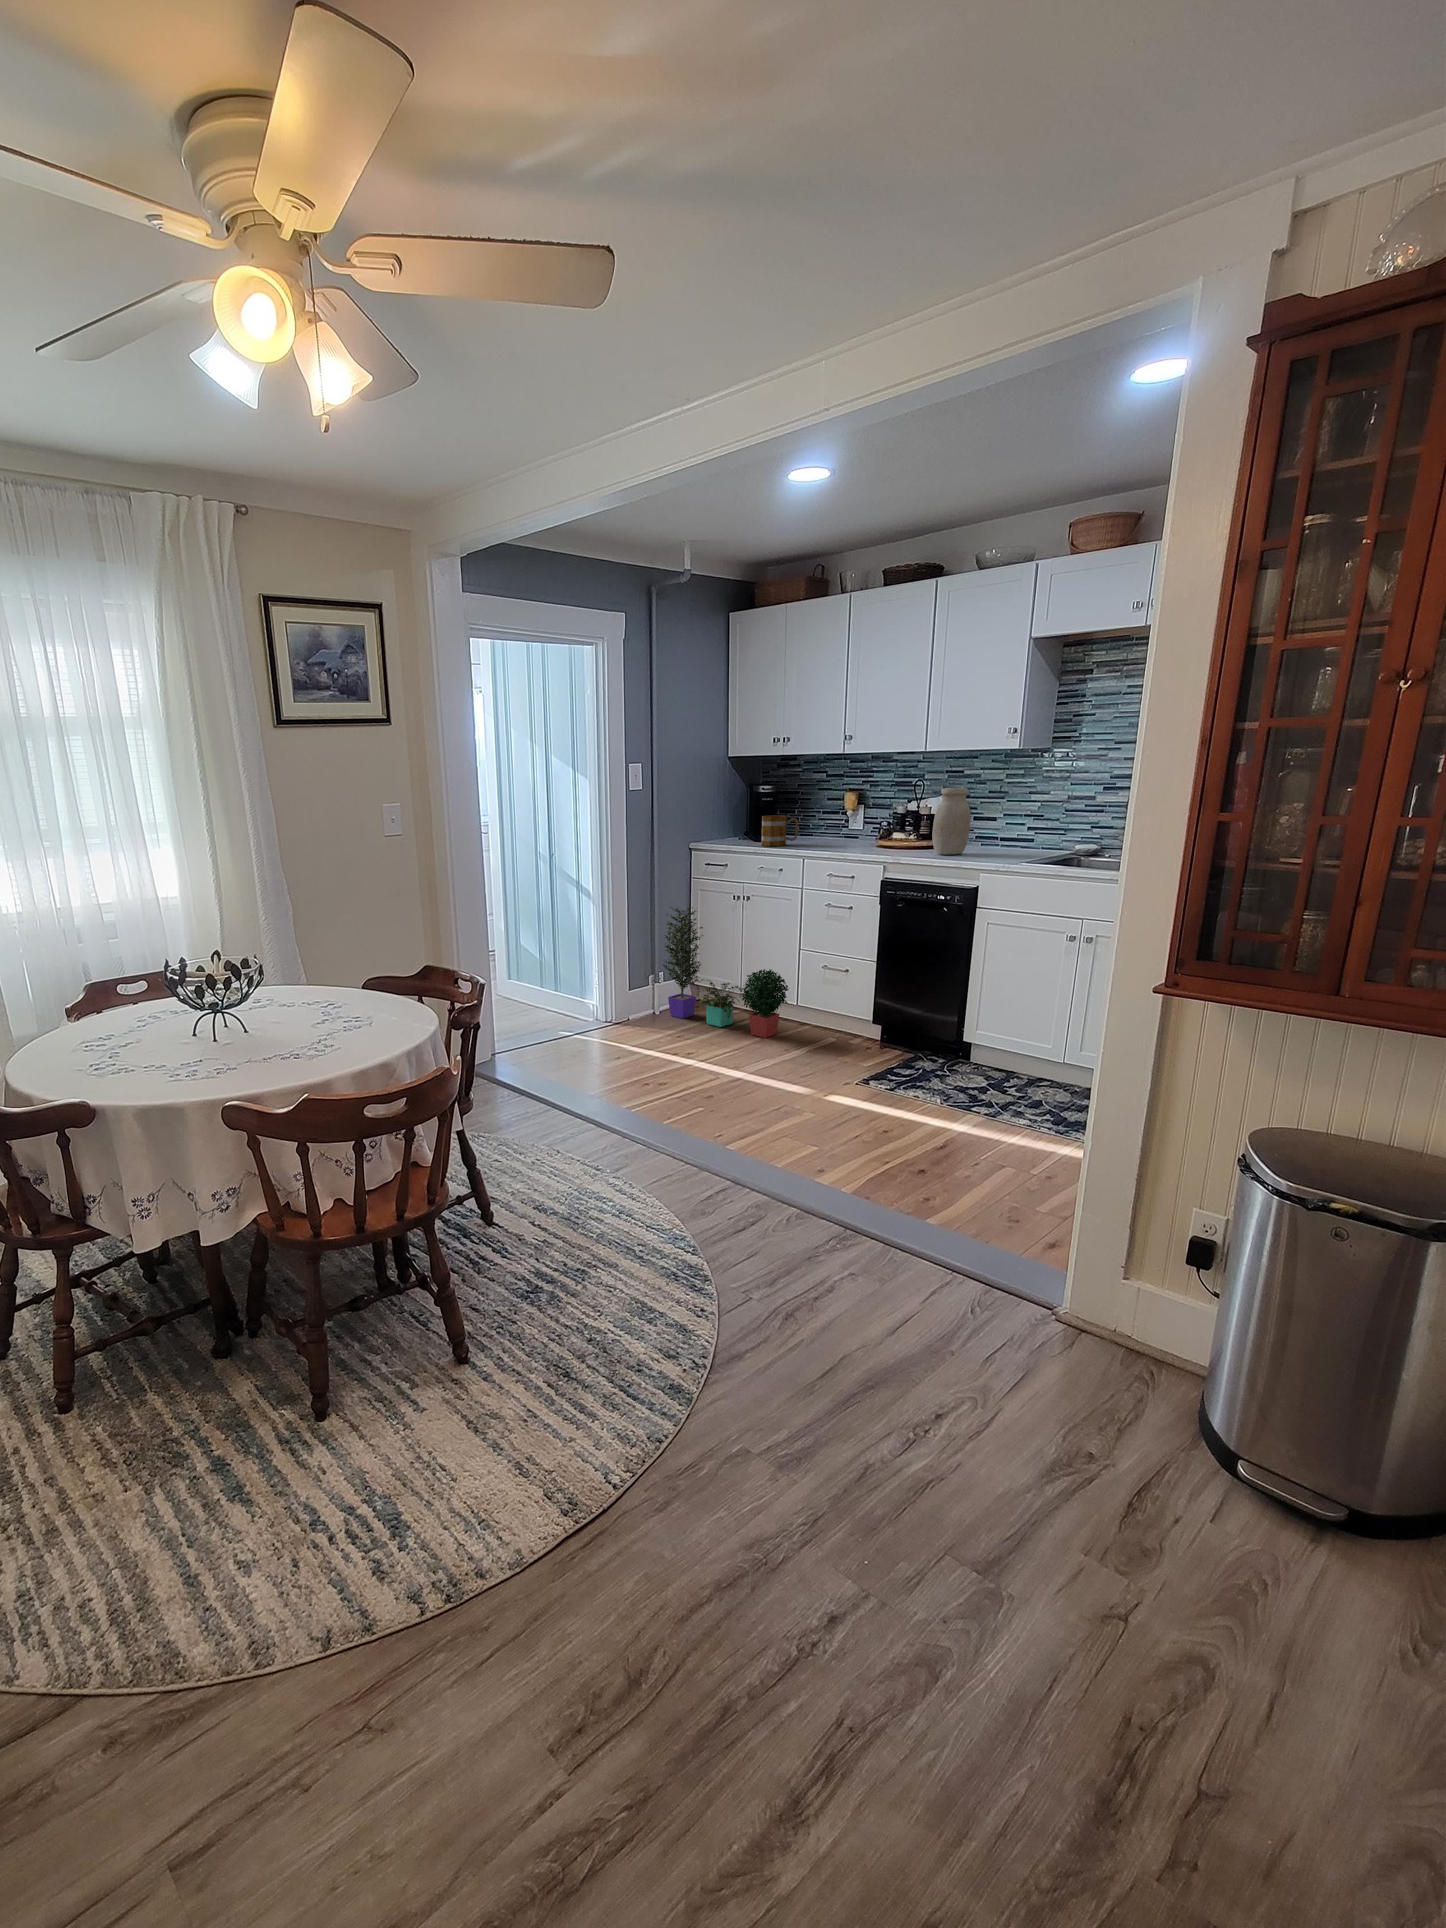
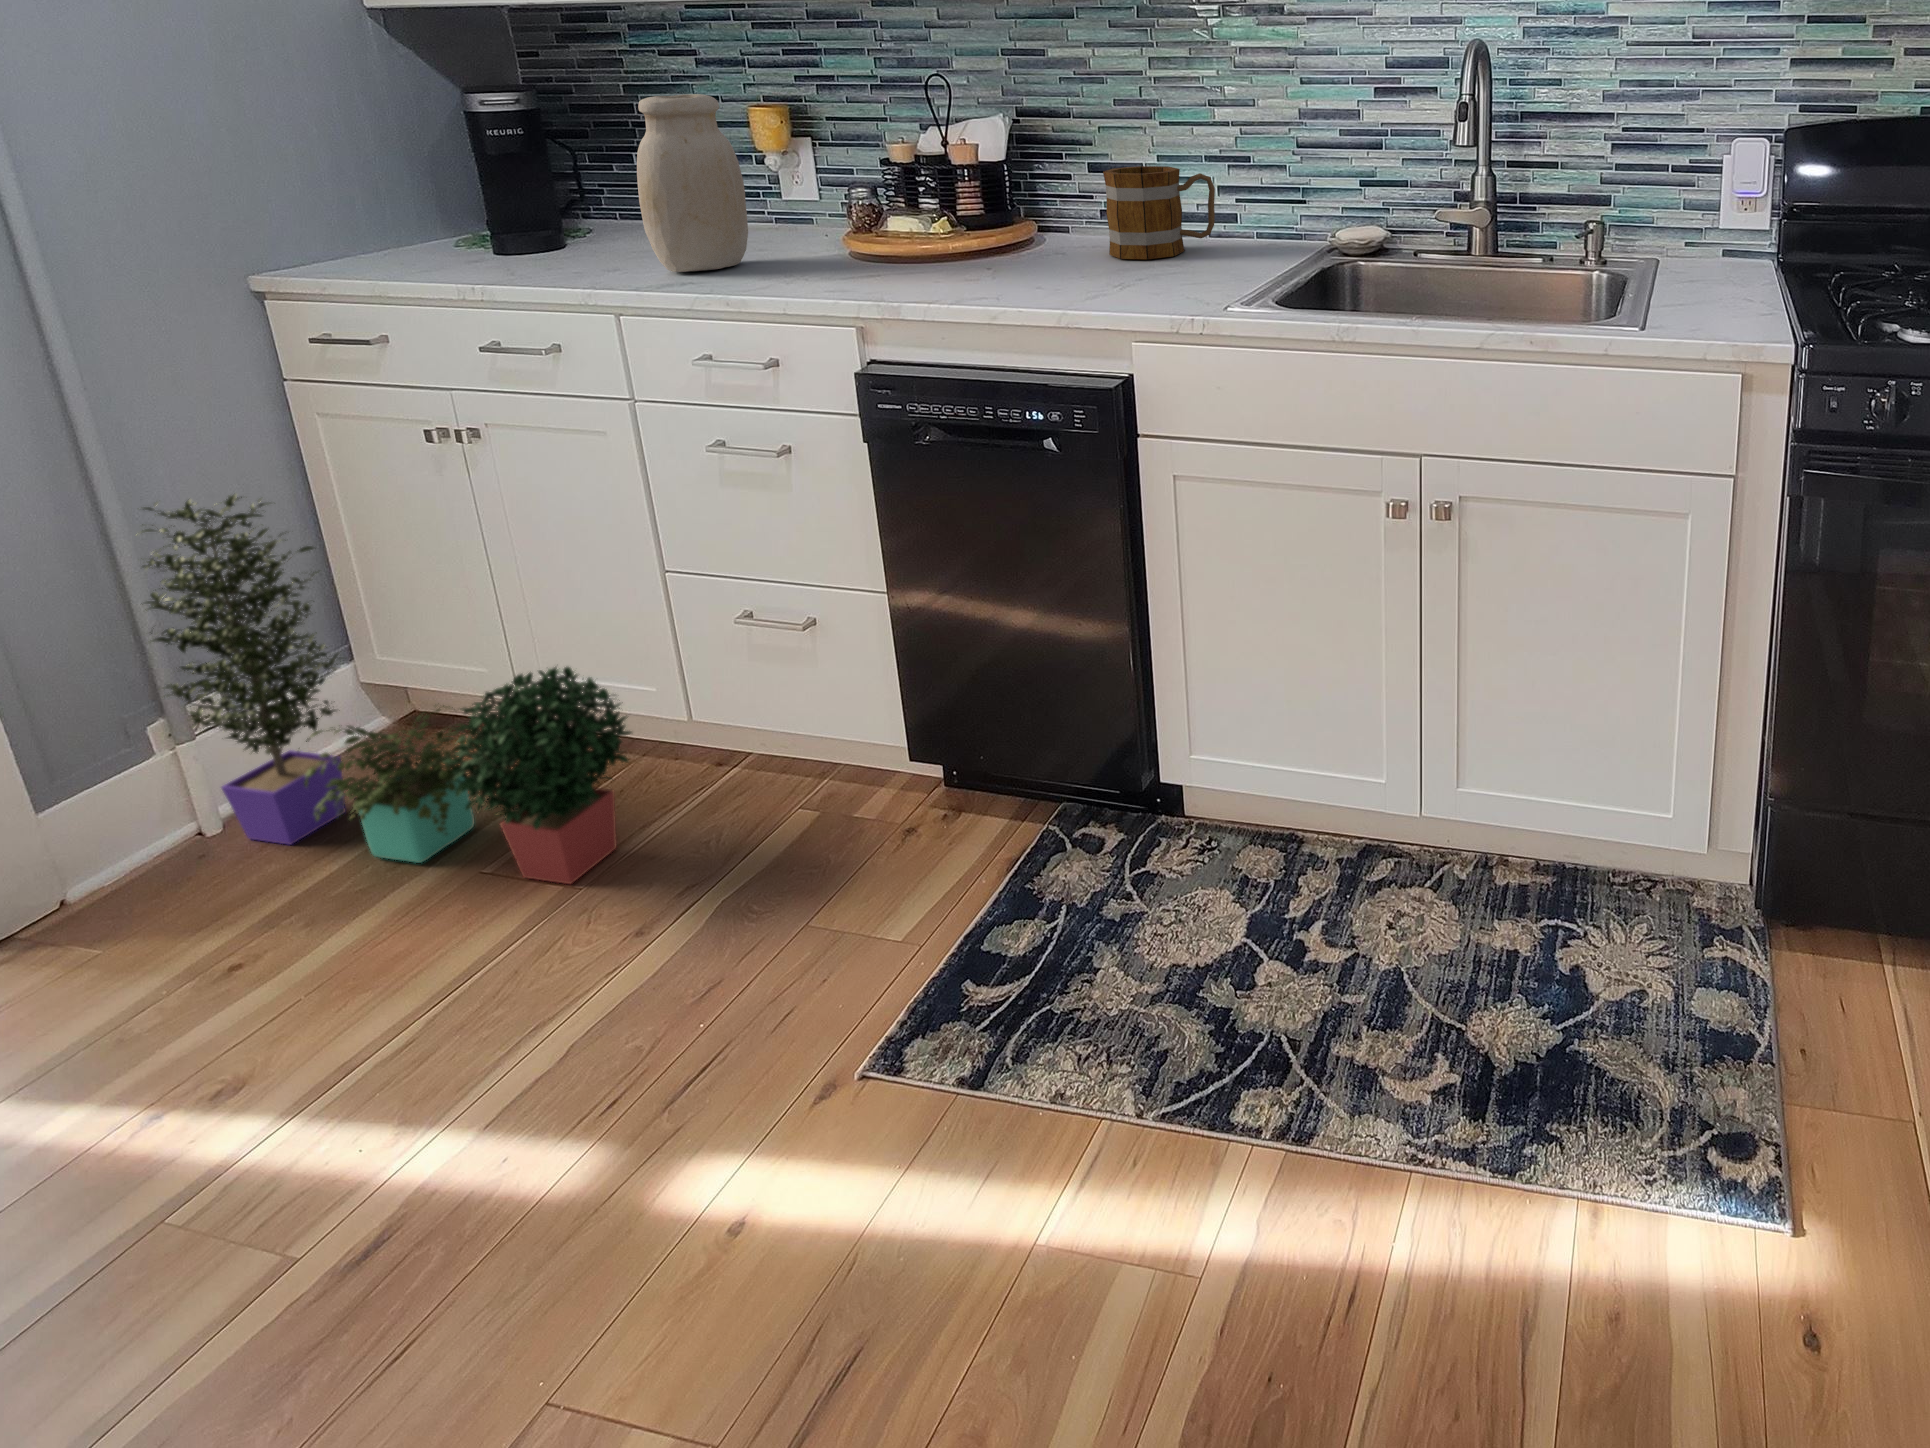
jar: present [932,787,971,855] -> present [637,94,748,272]
mug: present [761,815,798,846] -> present [1103,166,1215,259]

